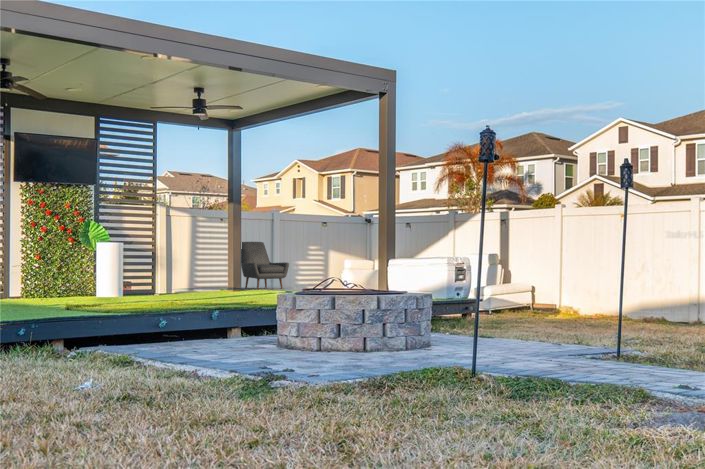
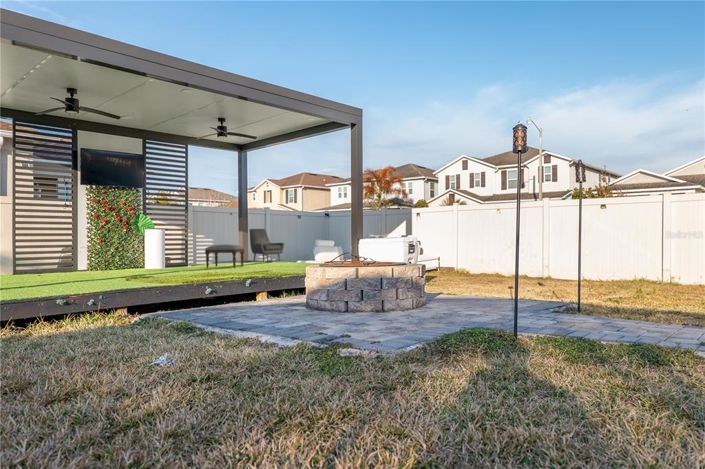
ottoman: none [172,264,225,297] -> present [205,244,244,268]

